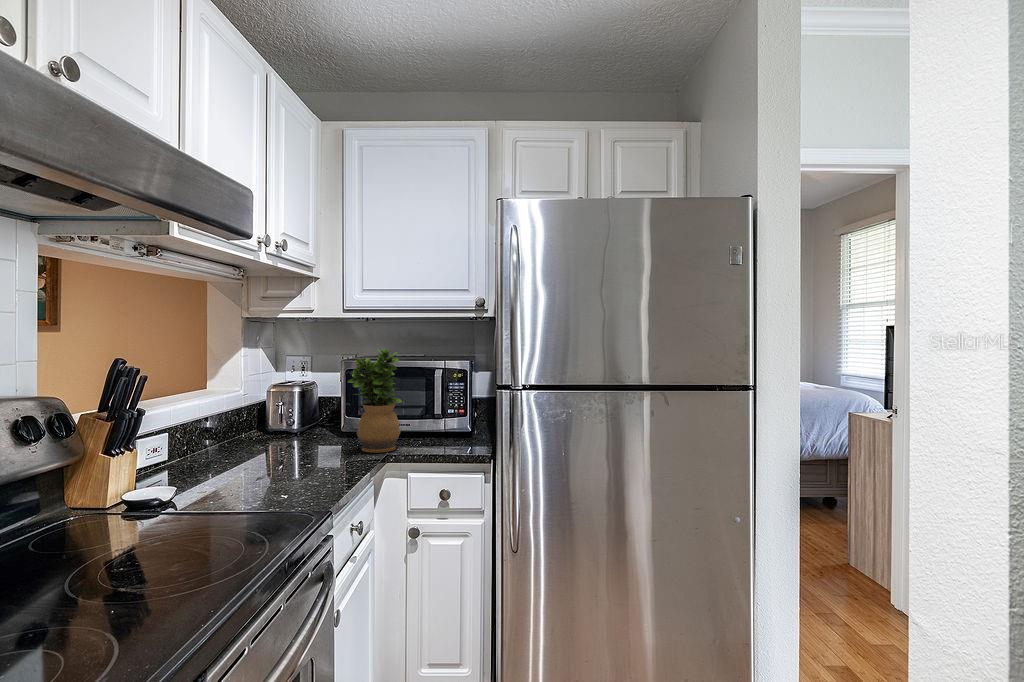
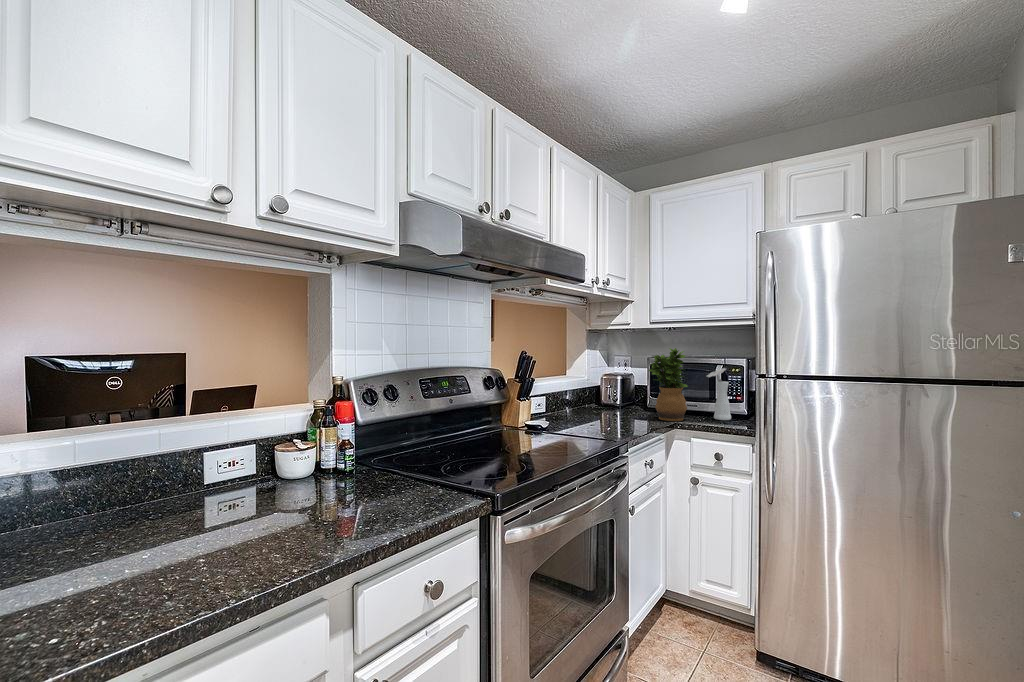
vase: none [423,374,453,442] -> present [707,368,731,420]

